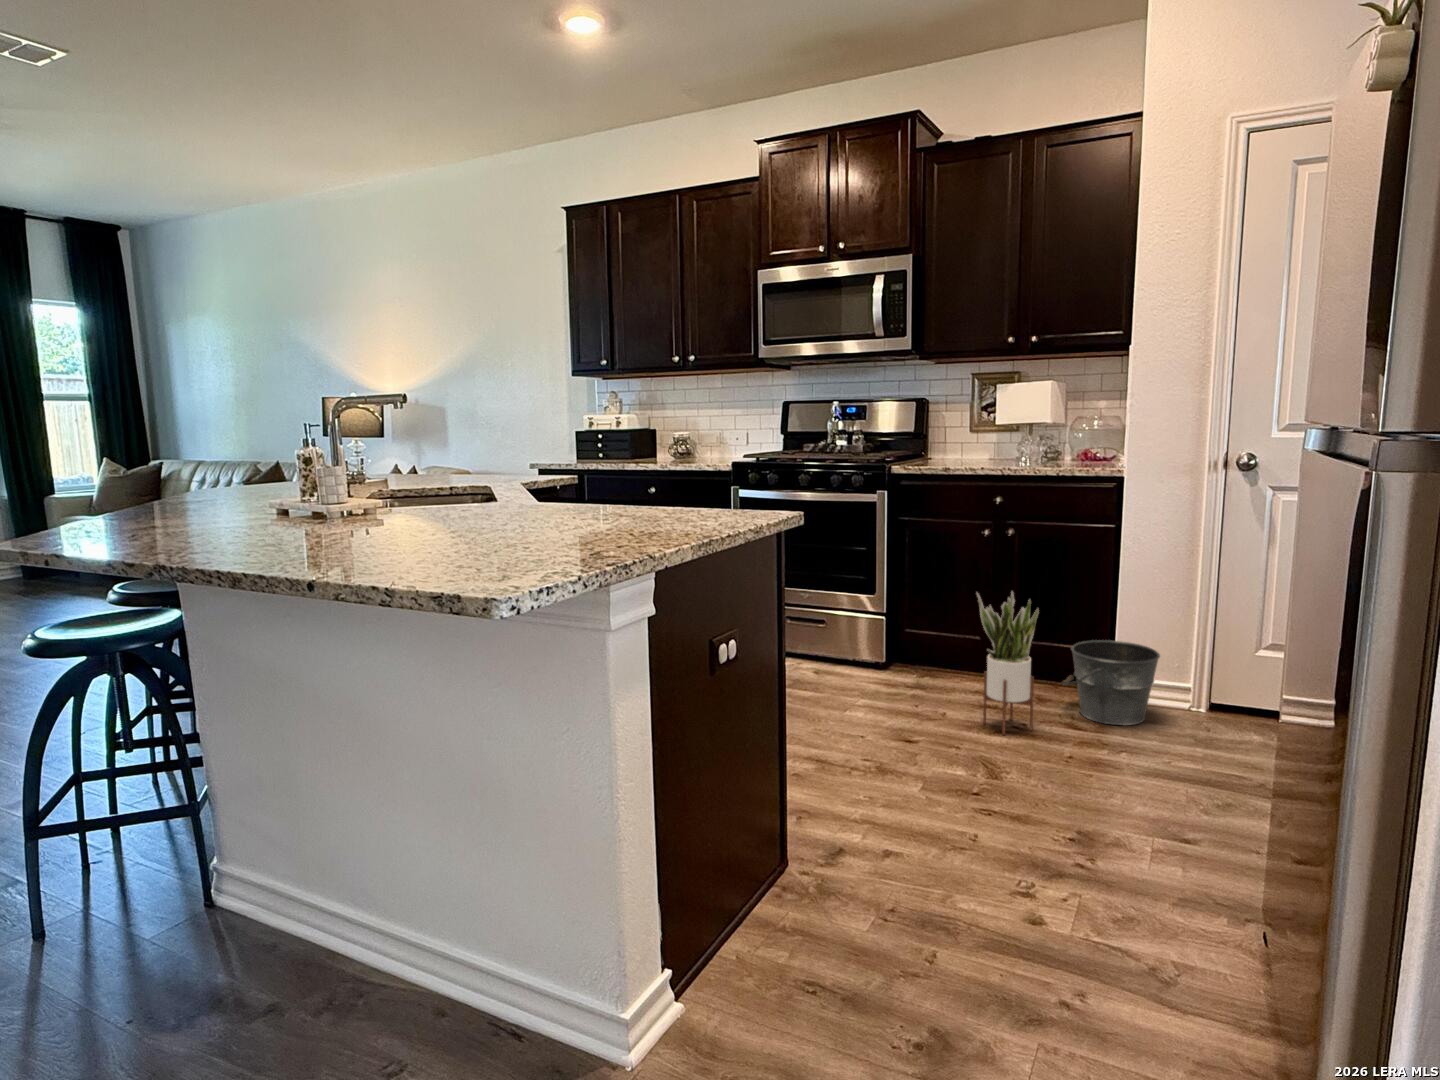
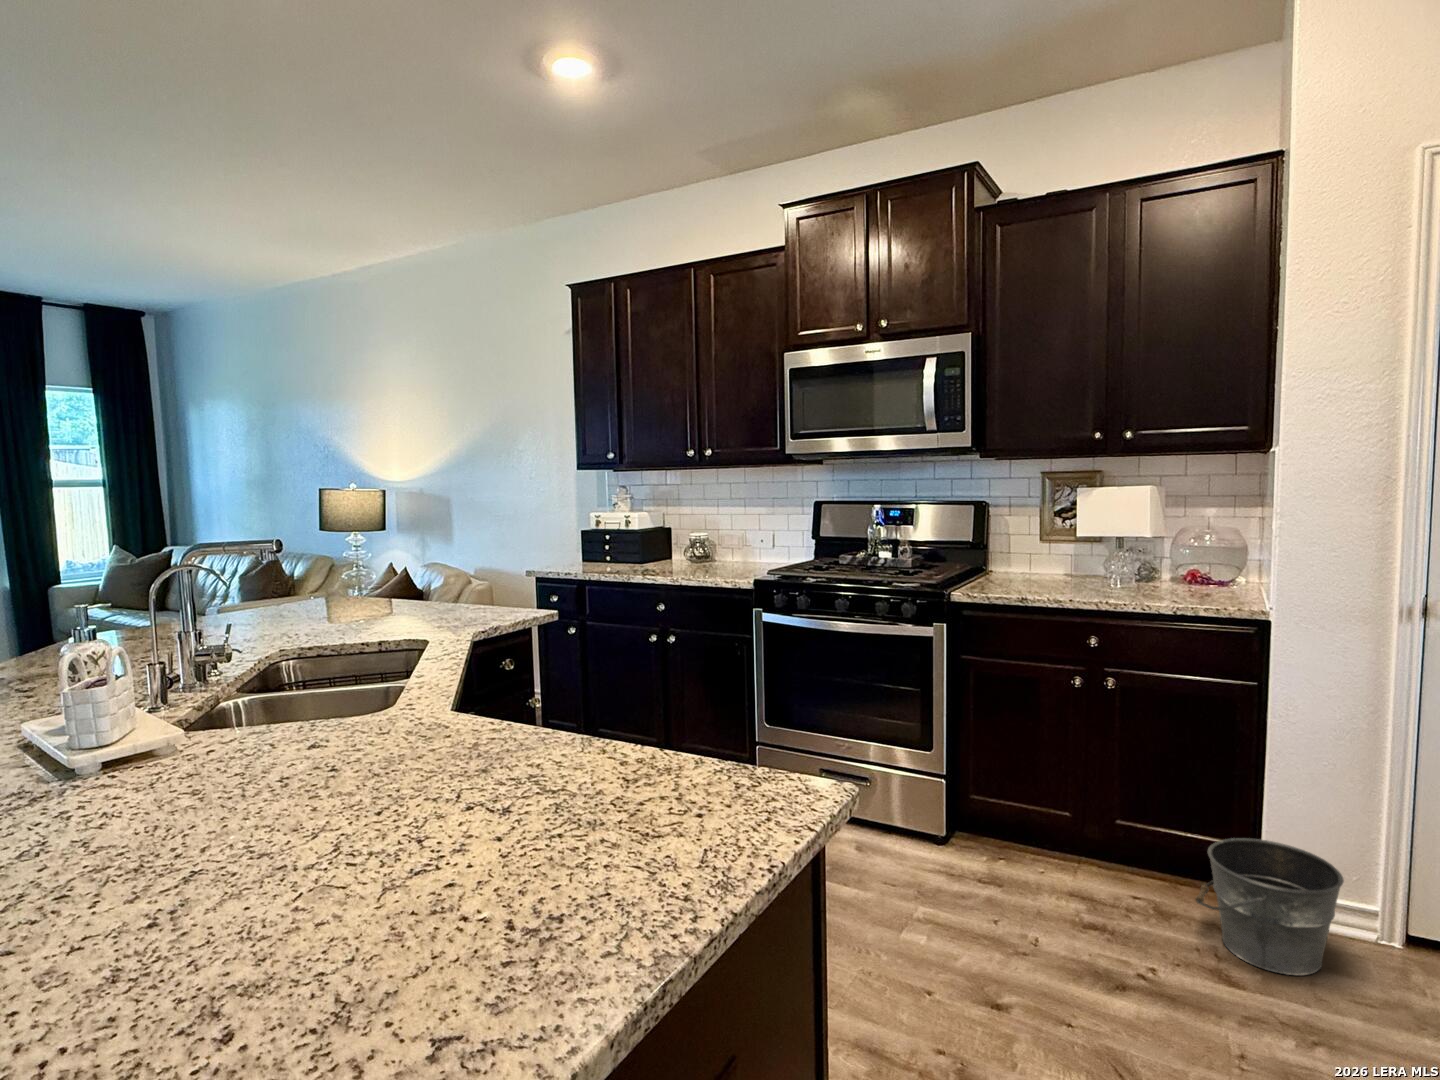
potted plant: present [977,592,1039,735] -> none [1083,787,1171,992]

